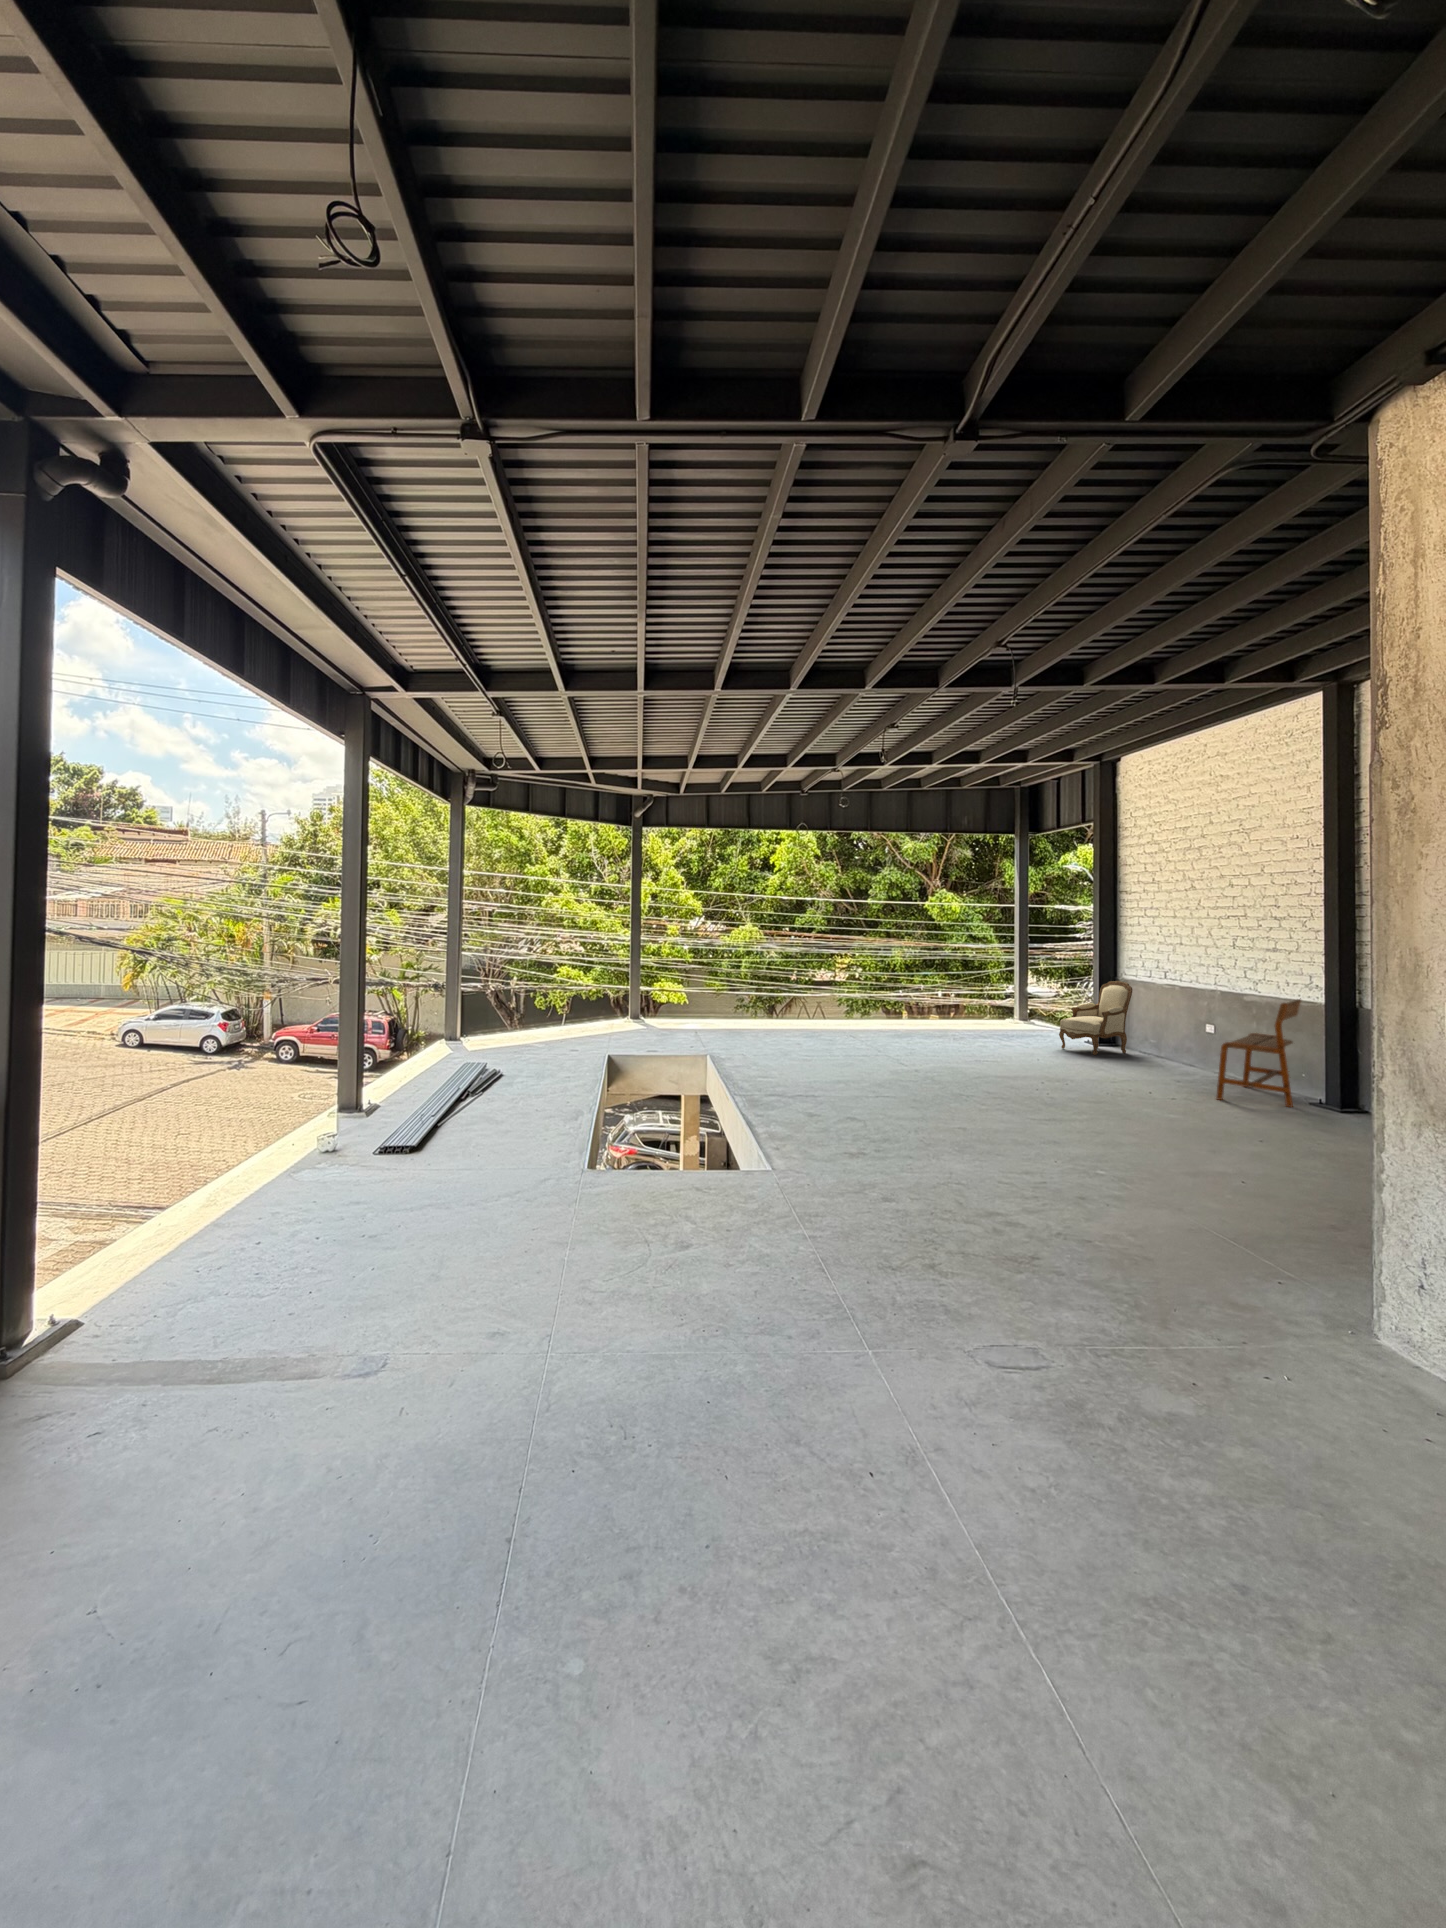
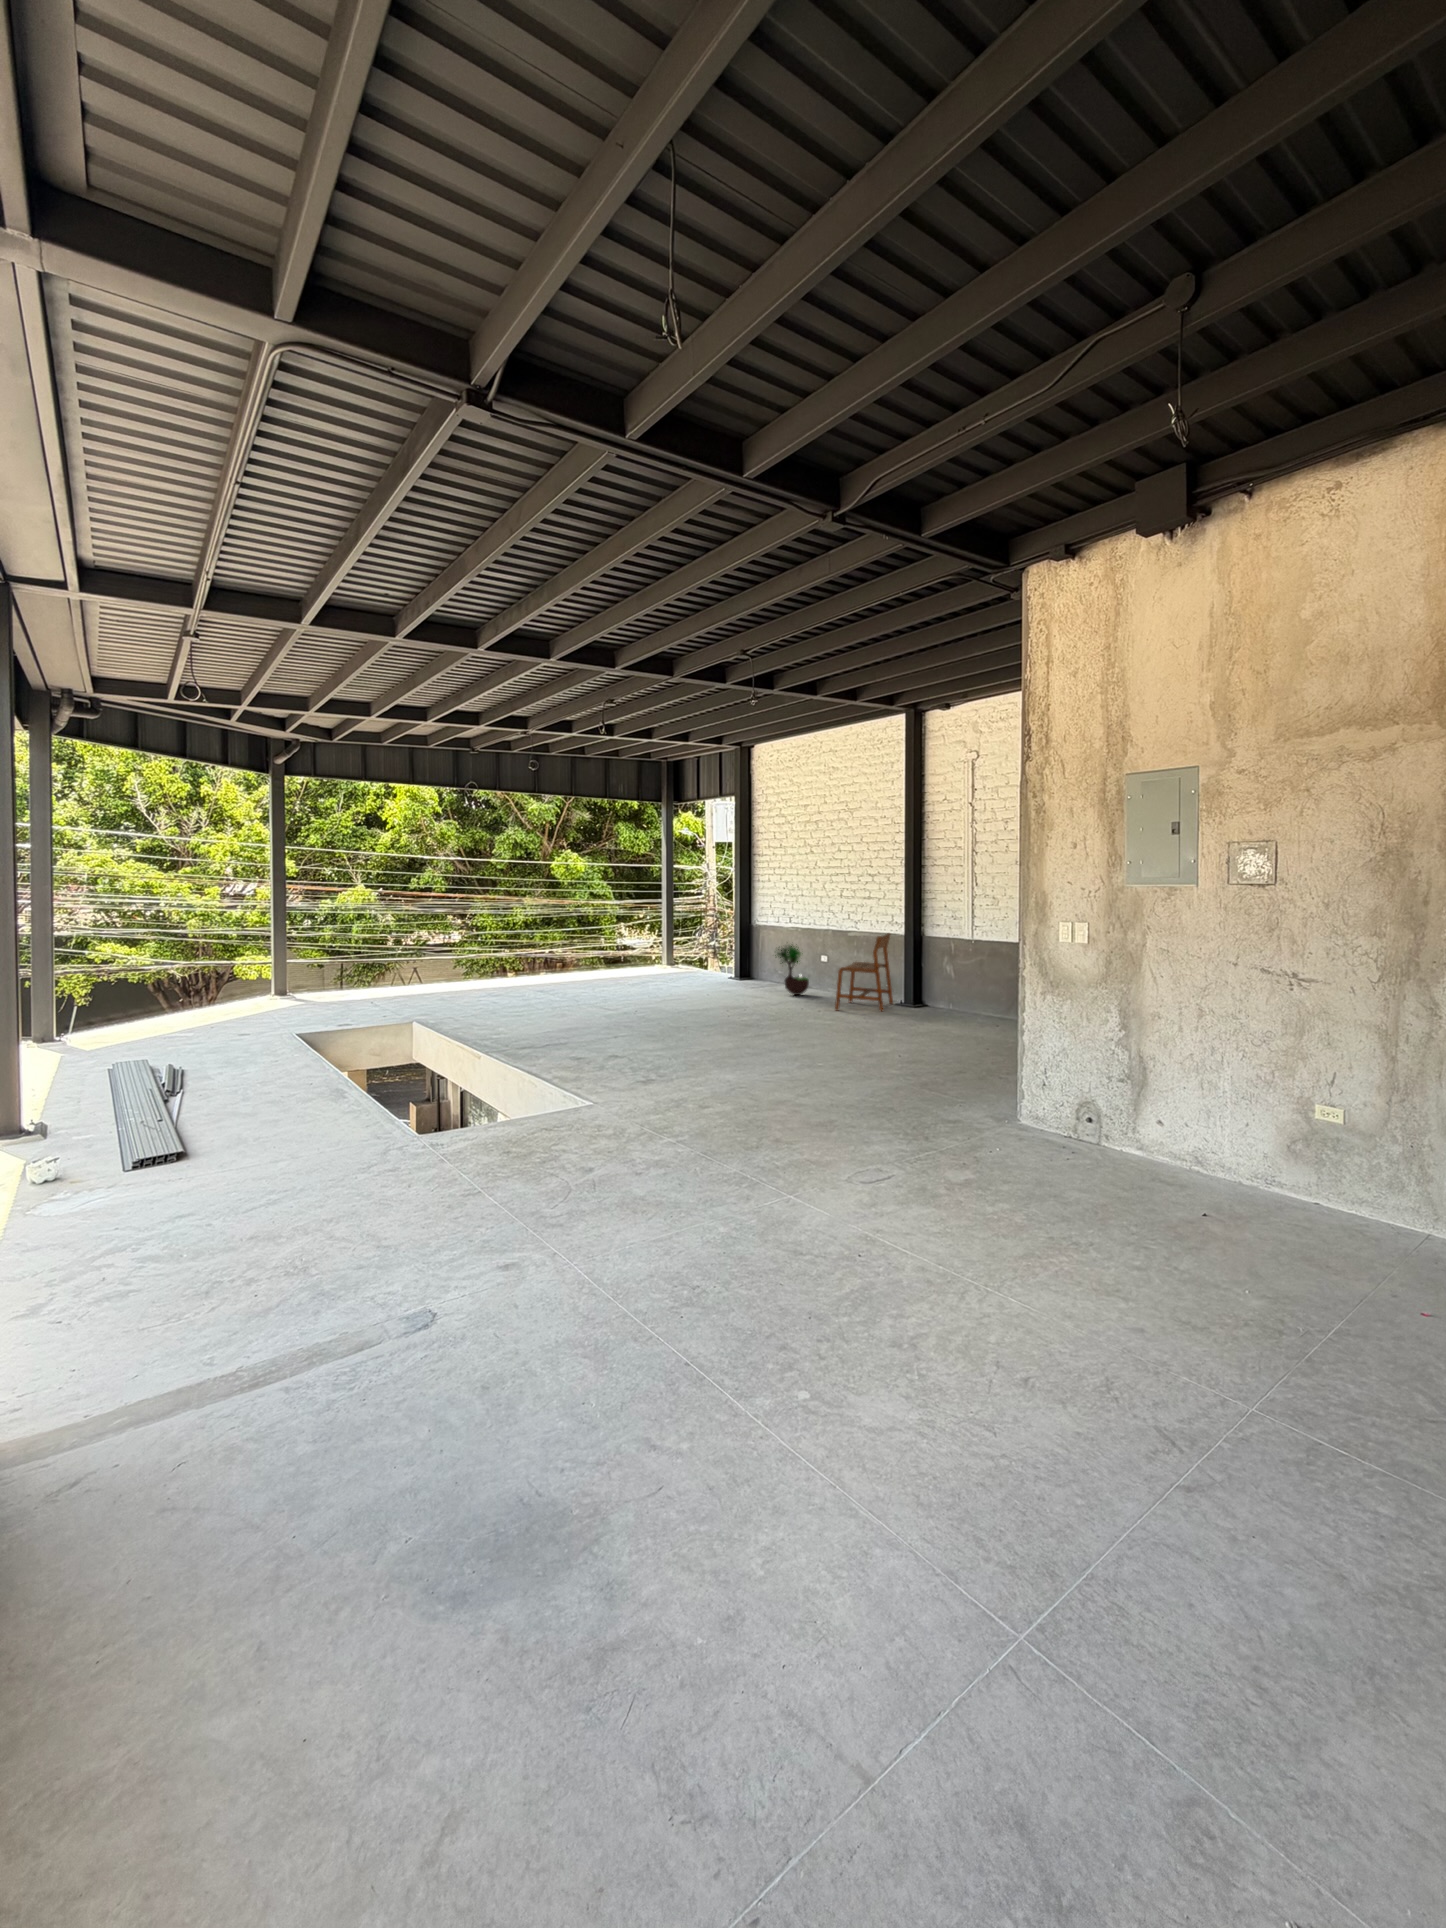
armchair: present [1059,981,1132,1055] -> none [706,929,763,991]
potted tree: none [1139,997,1191,1068] -> present [775,945,809,995]

